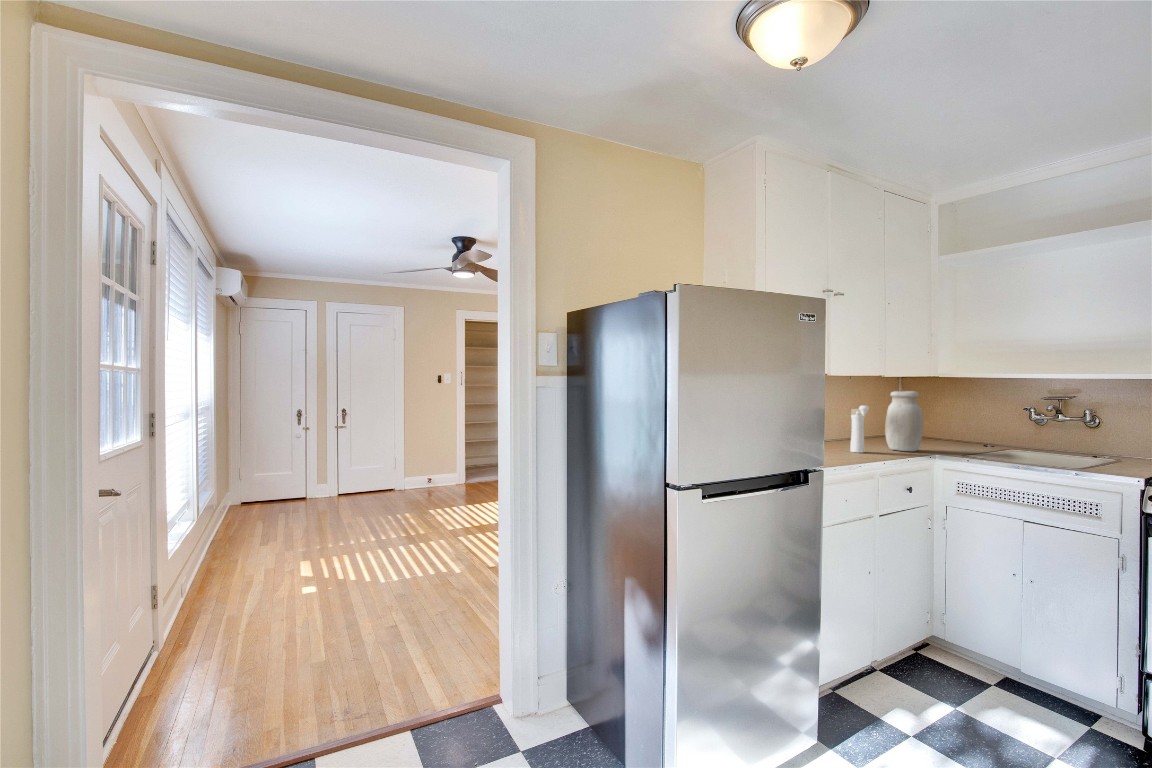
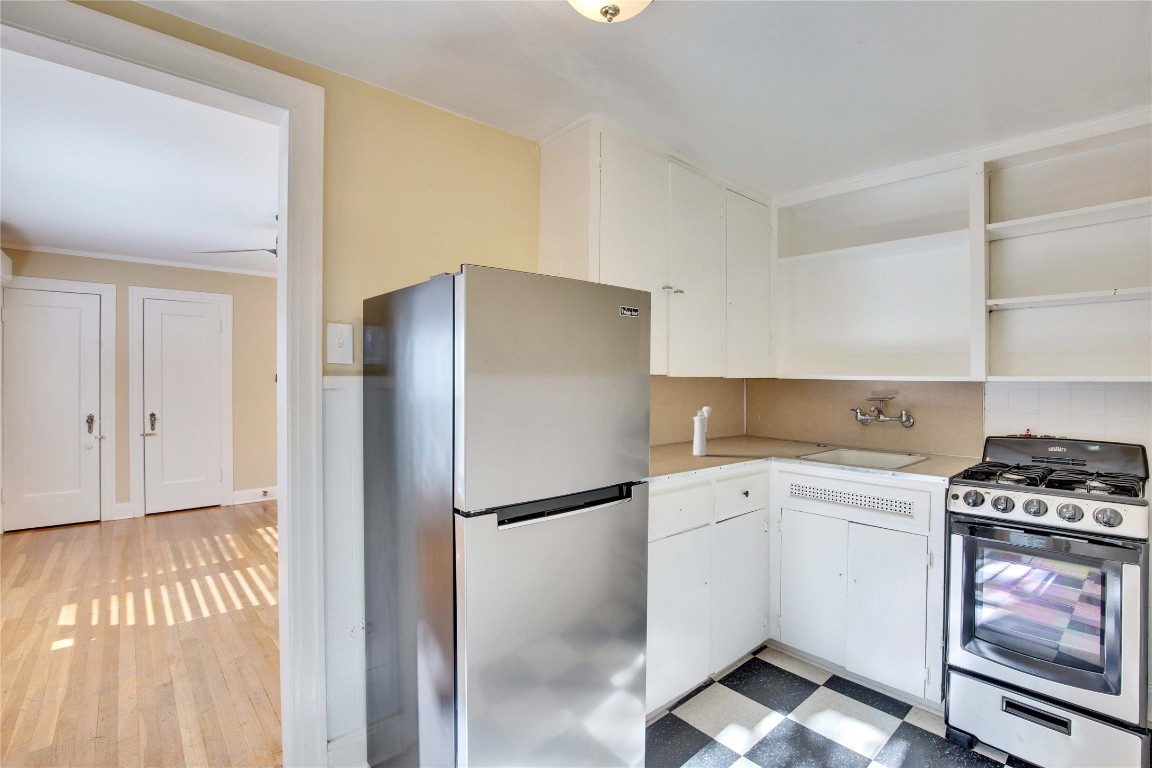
jar: present [885,391,923,451] -> none [728,392,762,453]

